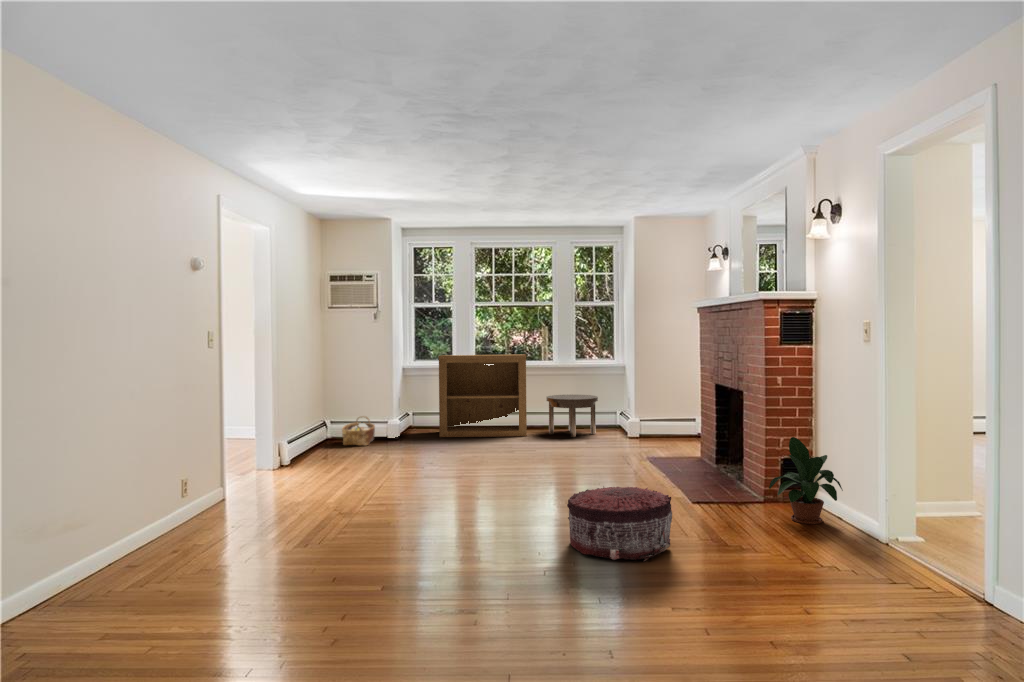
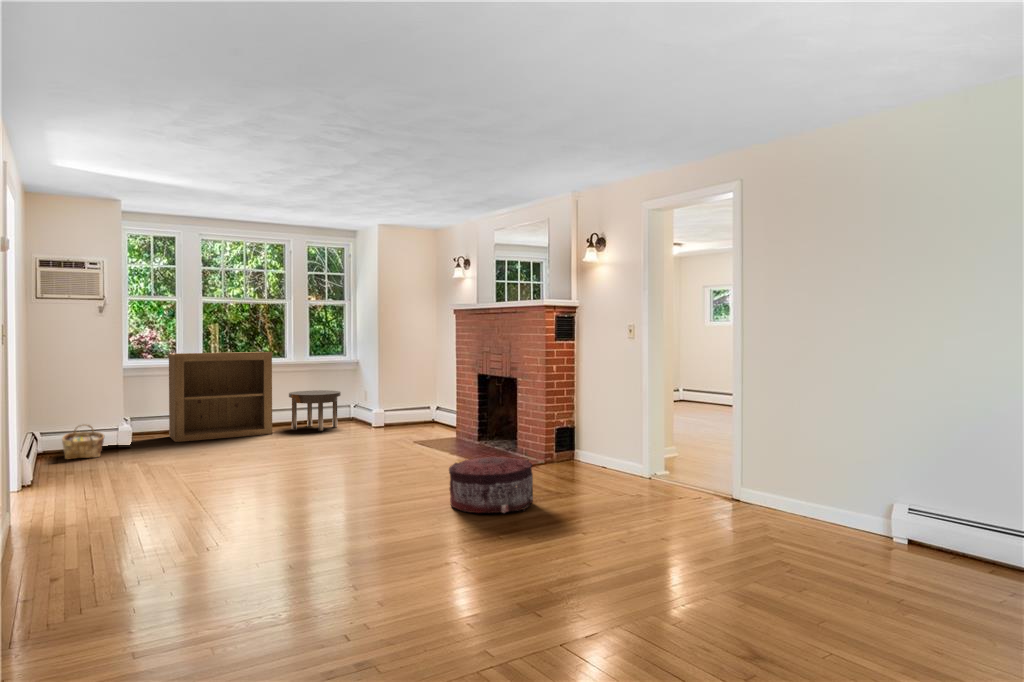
potted plant: present [769,437,843,524] -> none [559,410,610,473]

